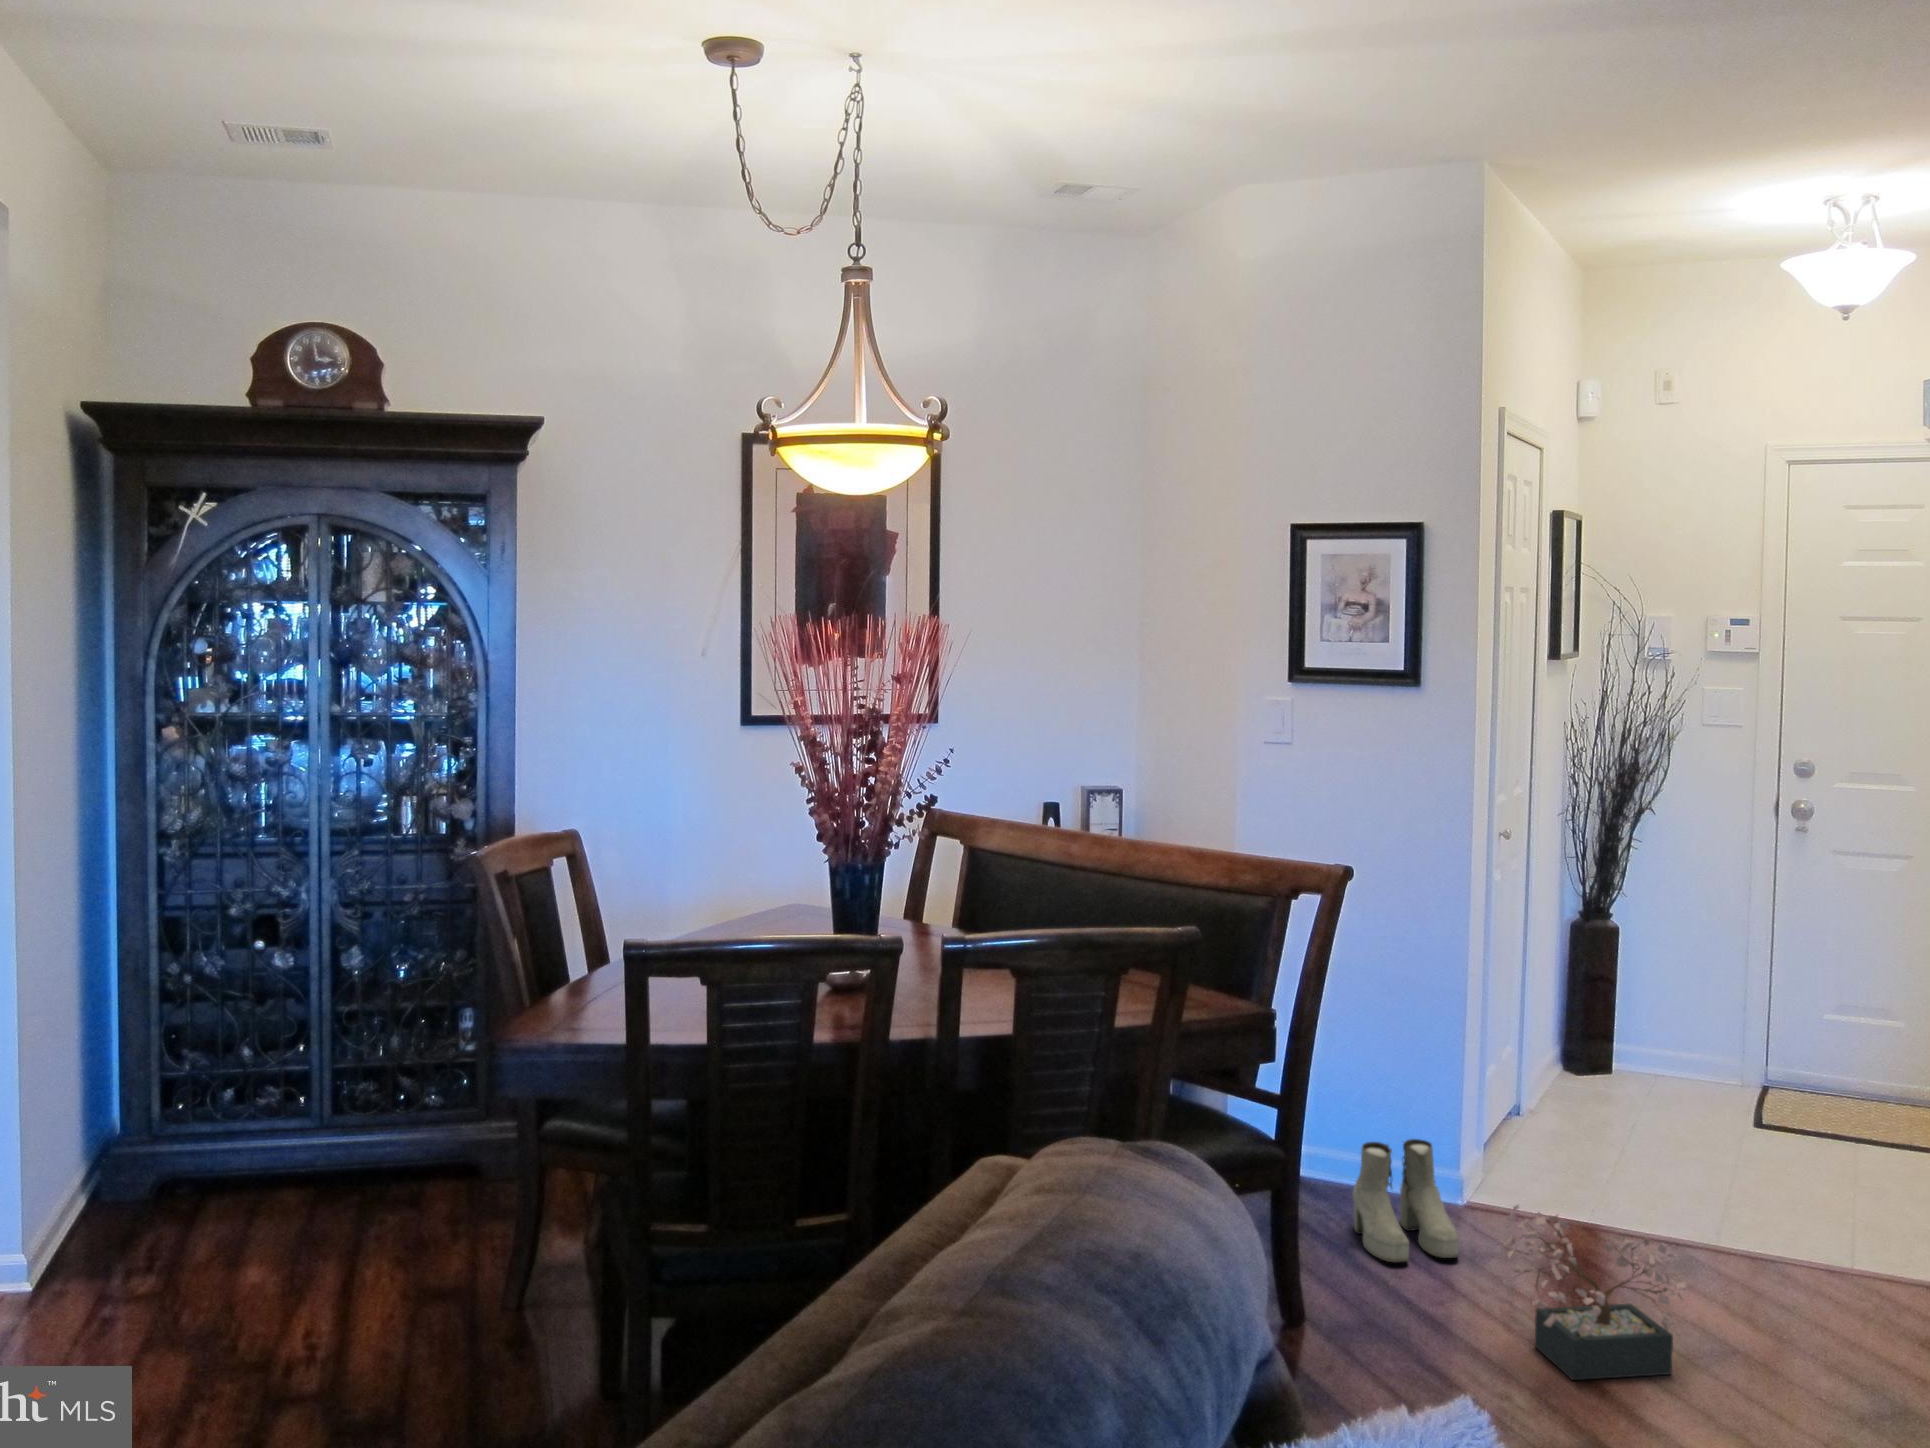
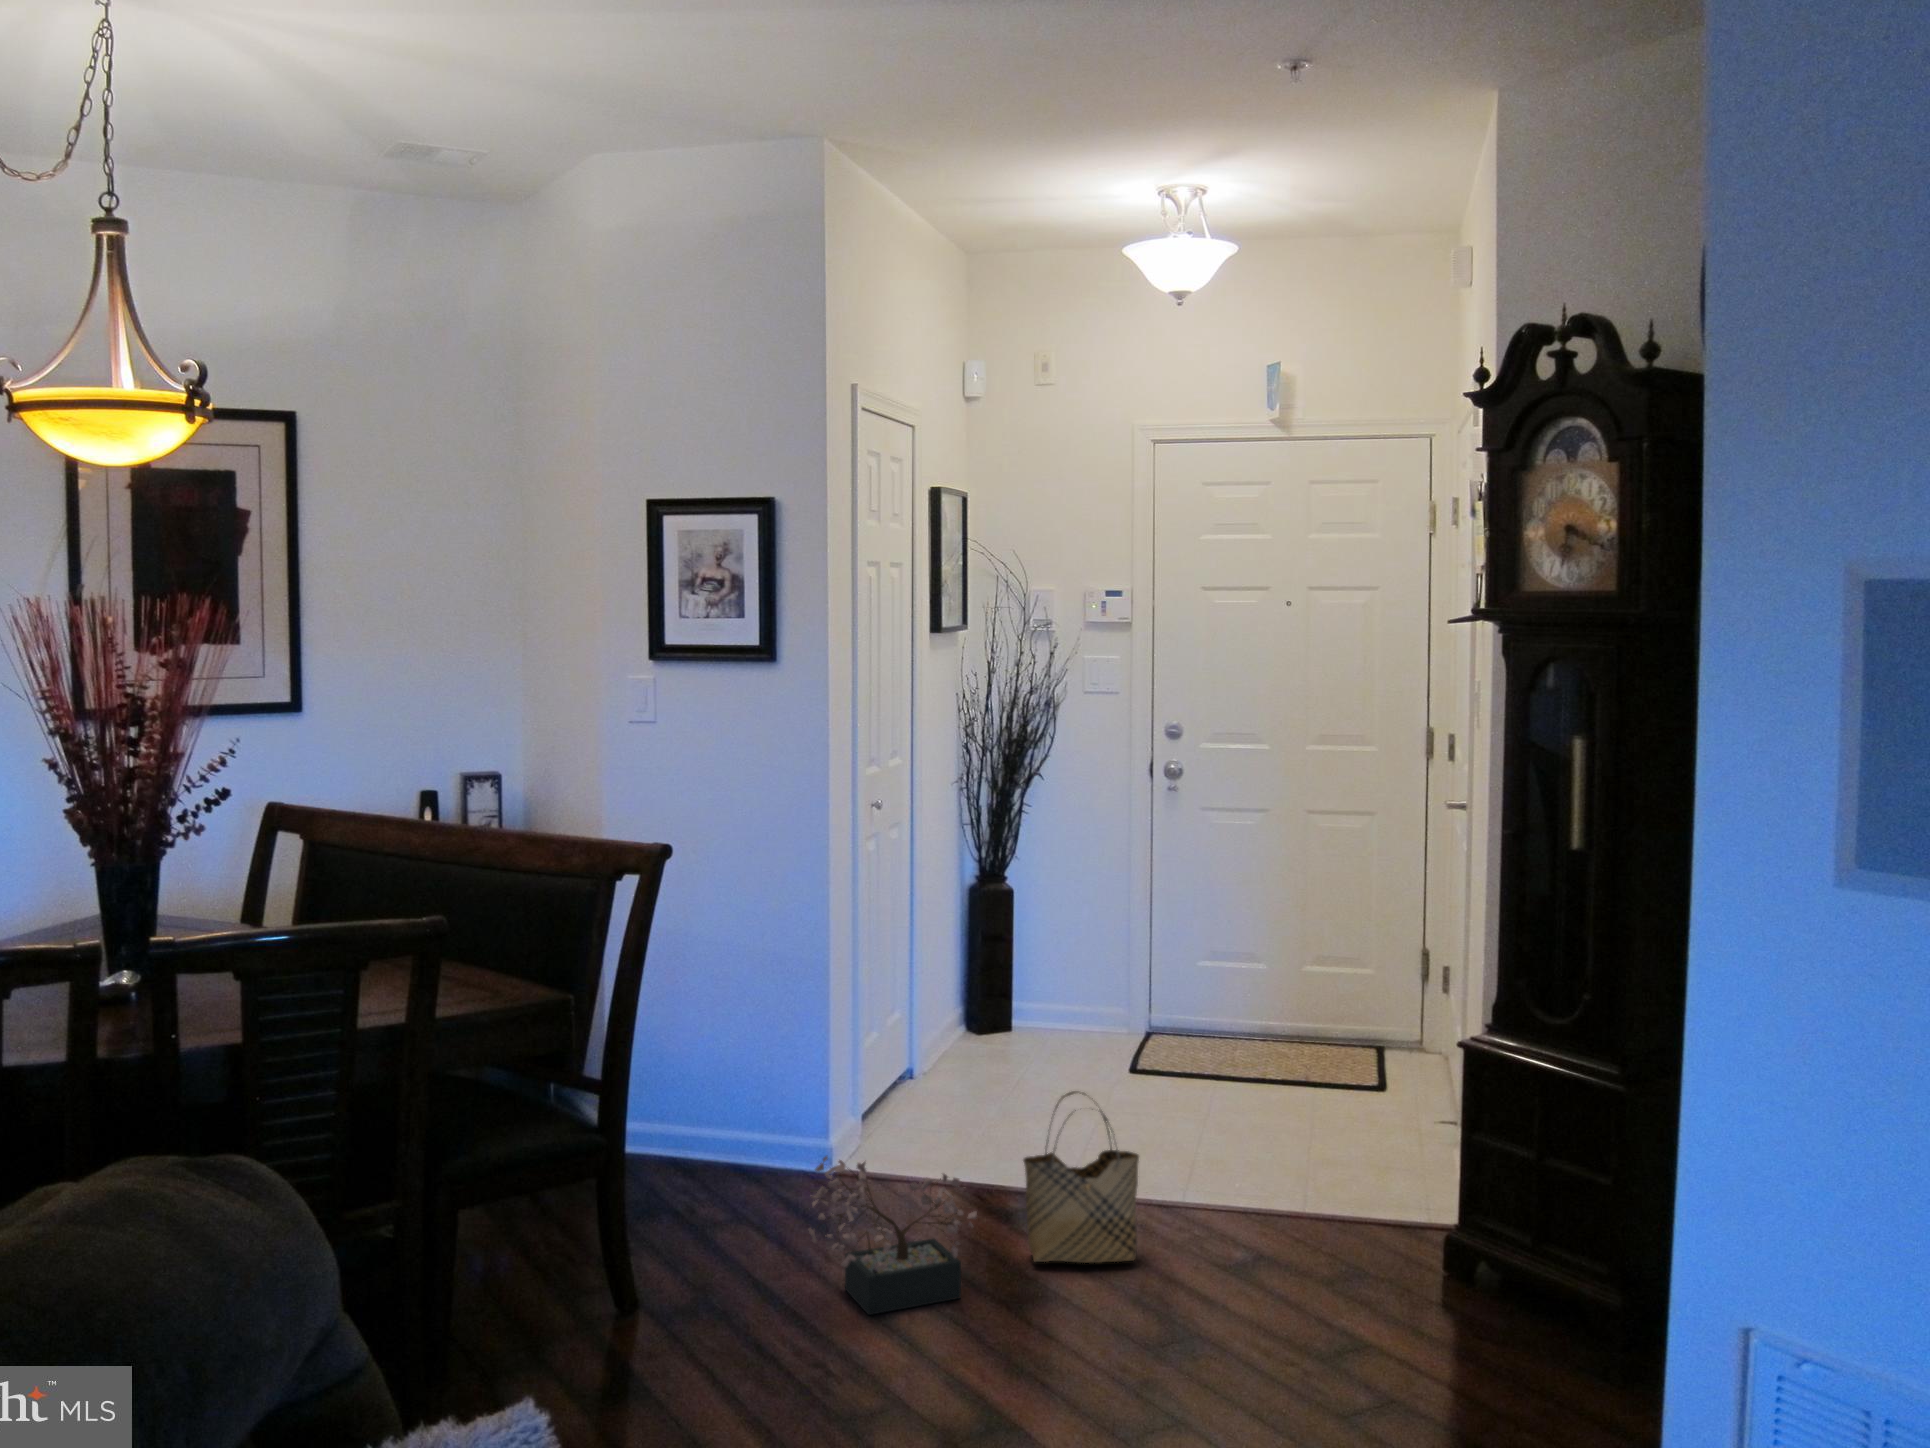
boots: present [1353,1139,1459,1263] -> none [708,1106,803,1228]
woven basket: none [1730,1161,1871,1357] -> present [1023,1091,1139,1263]

